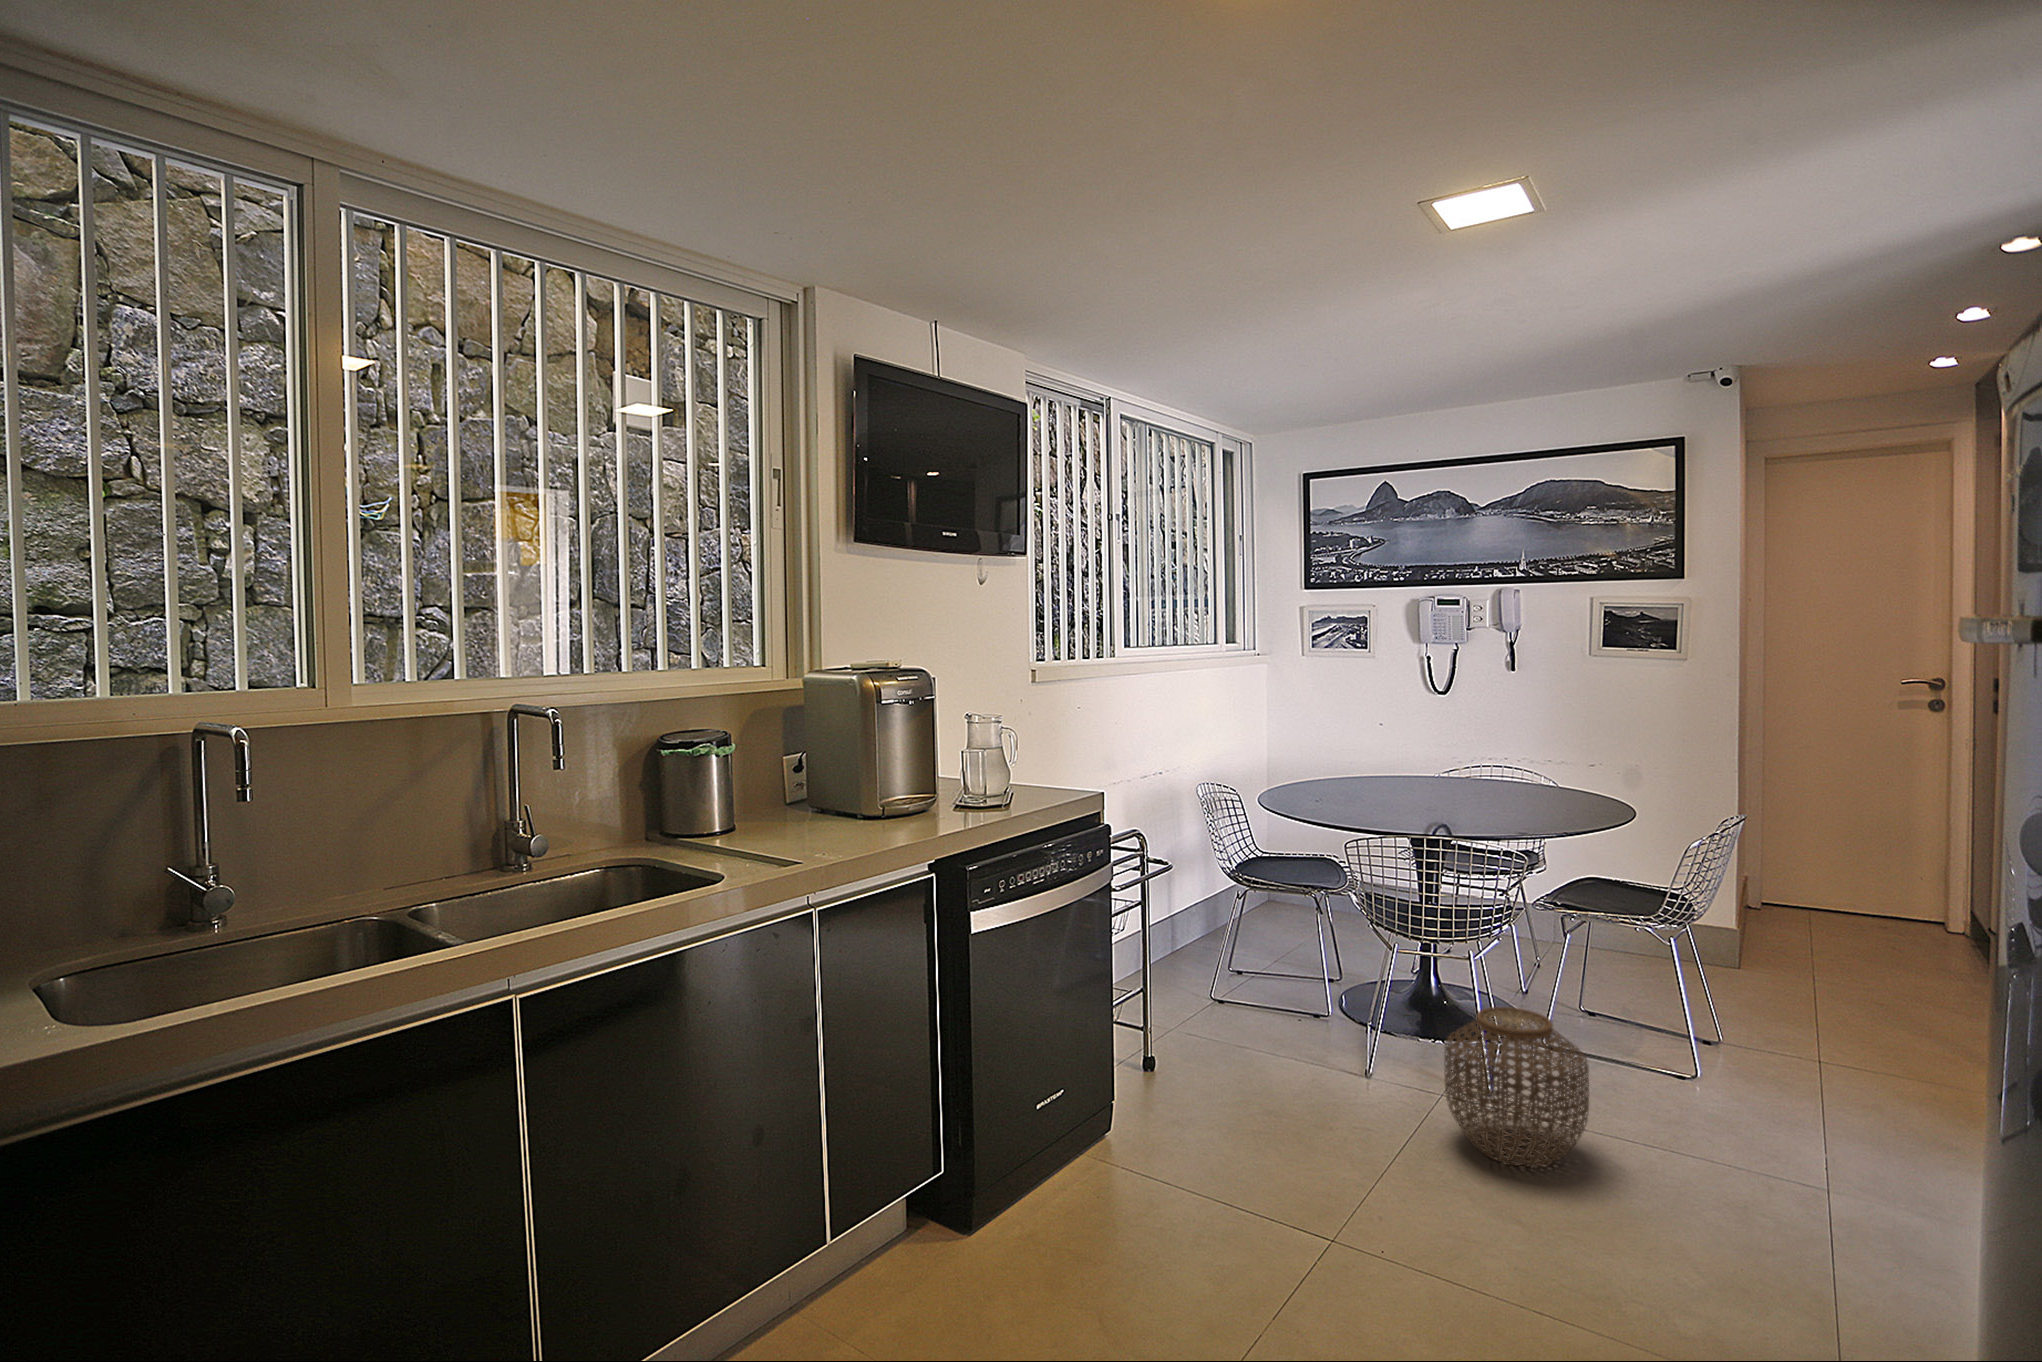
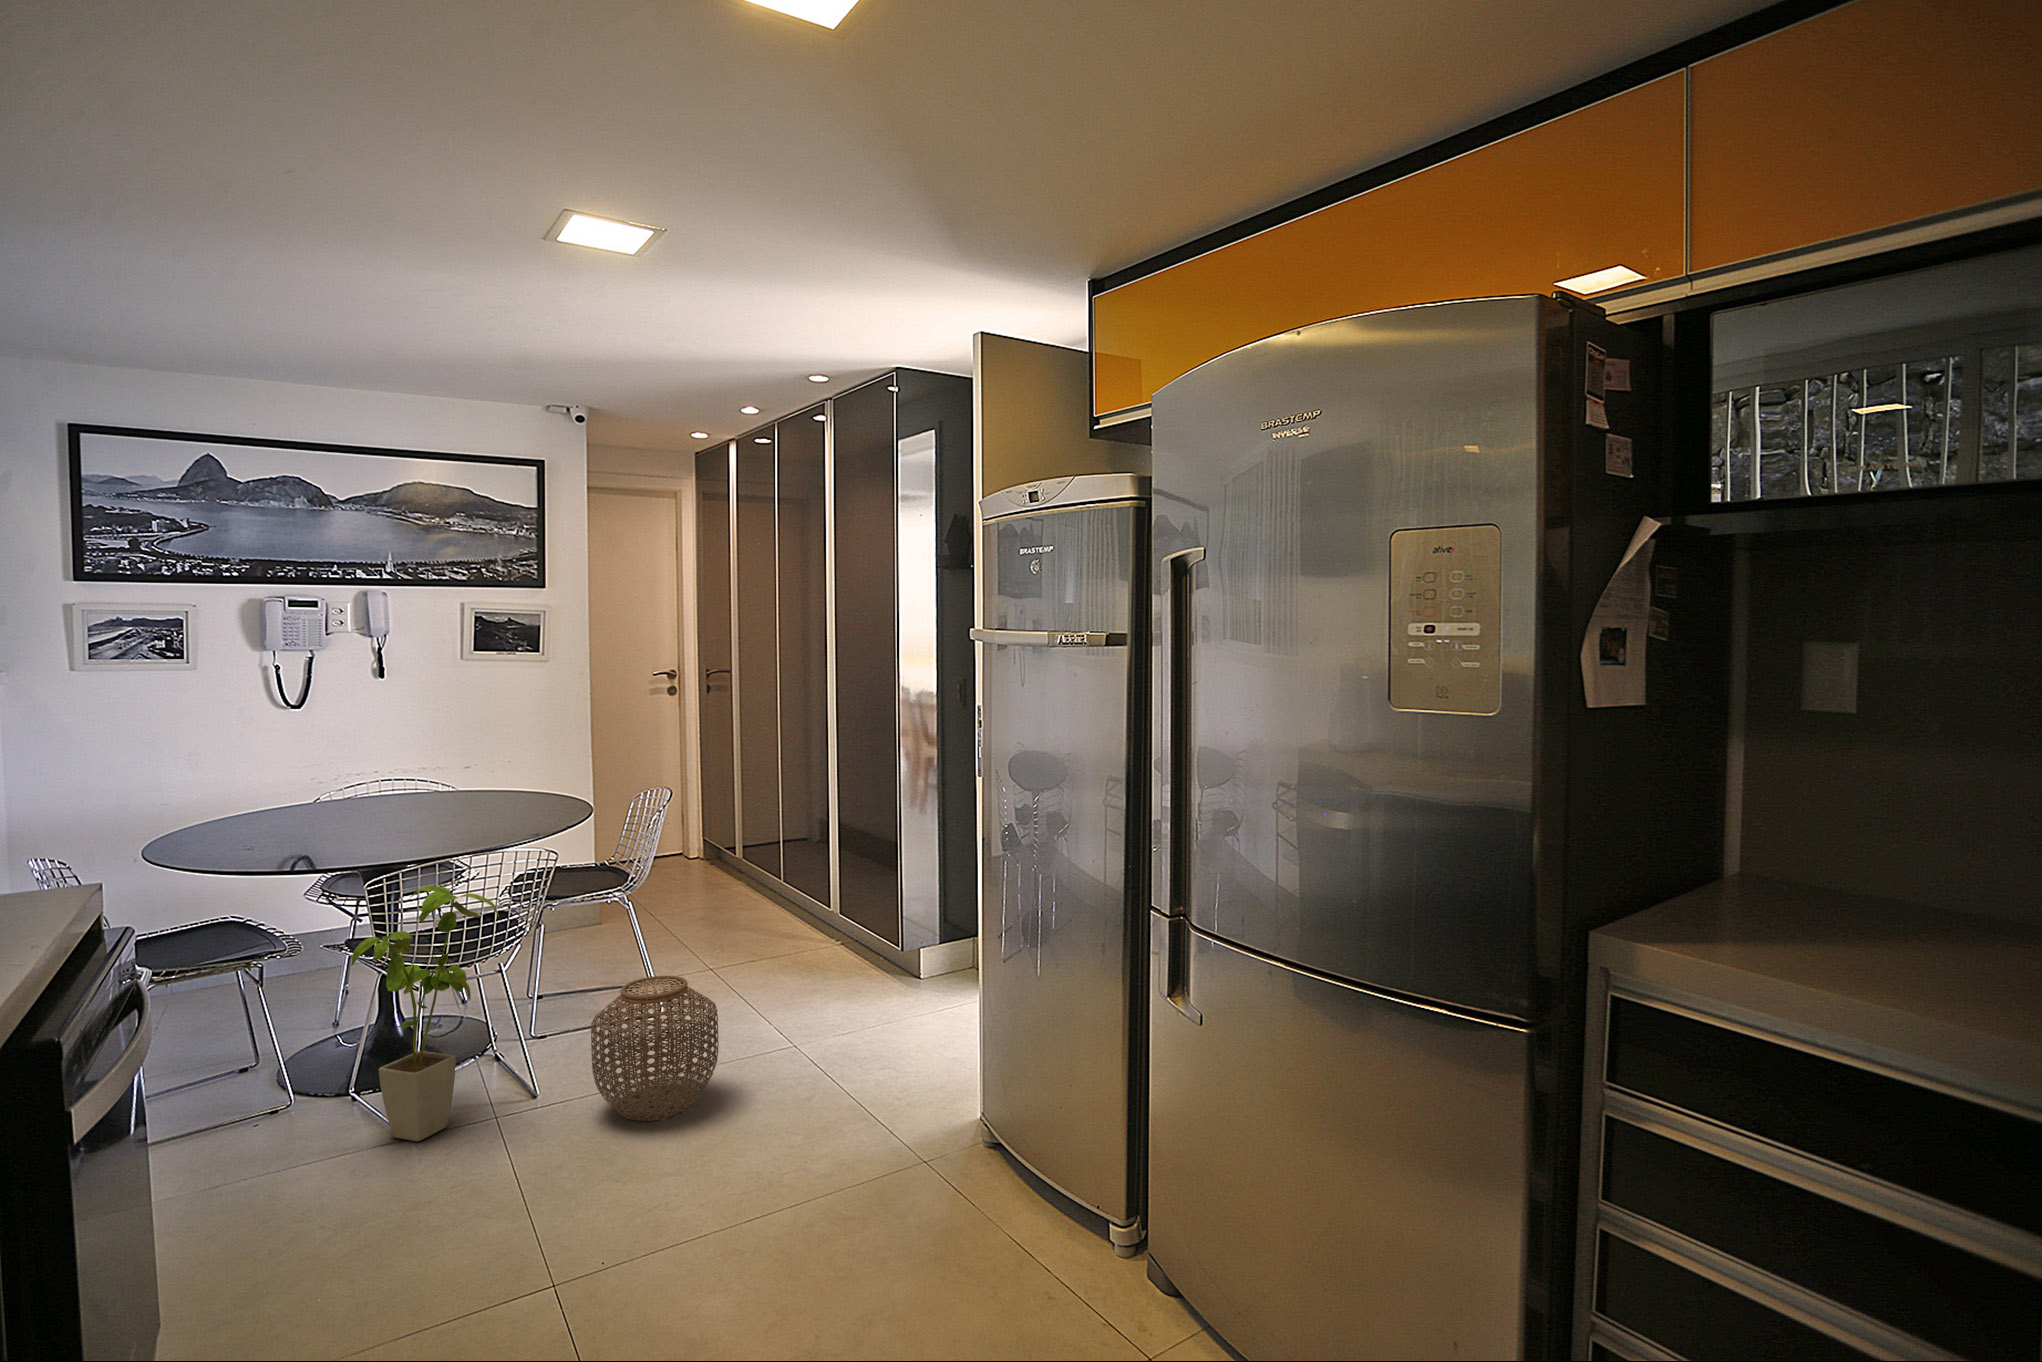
house plant: none [1283,857,1398,1077] -> present [352,886,500,1141]

